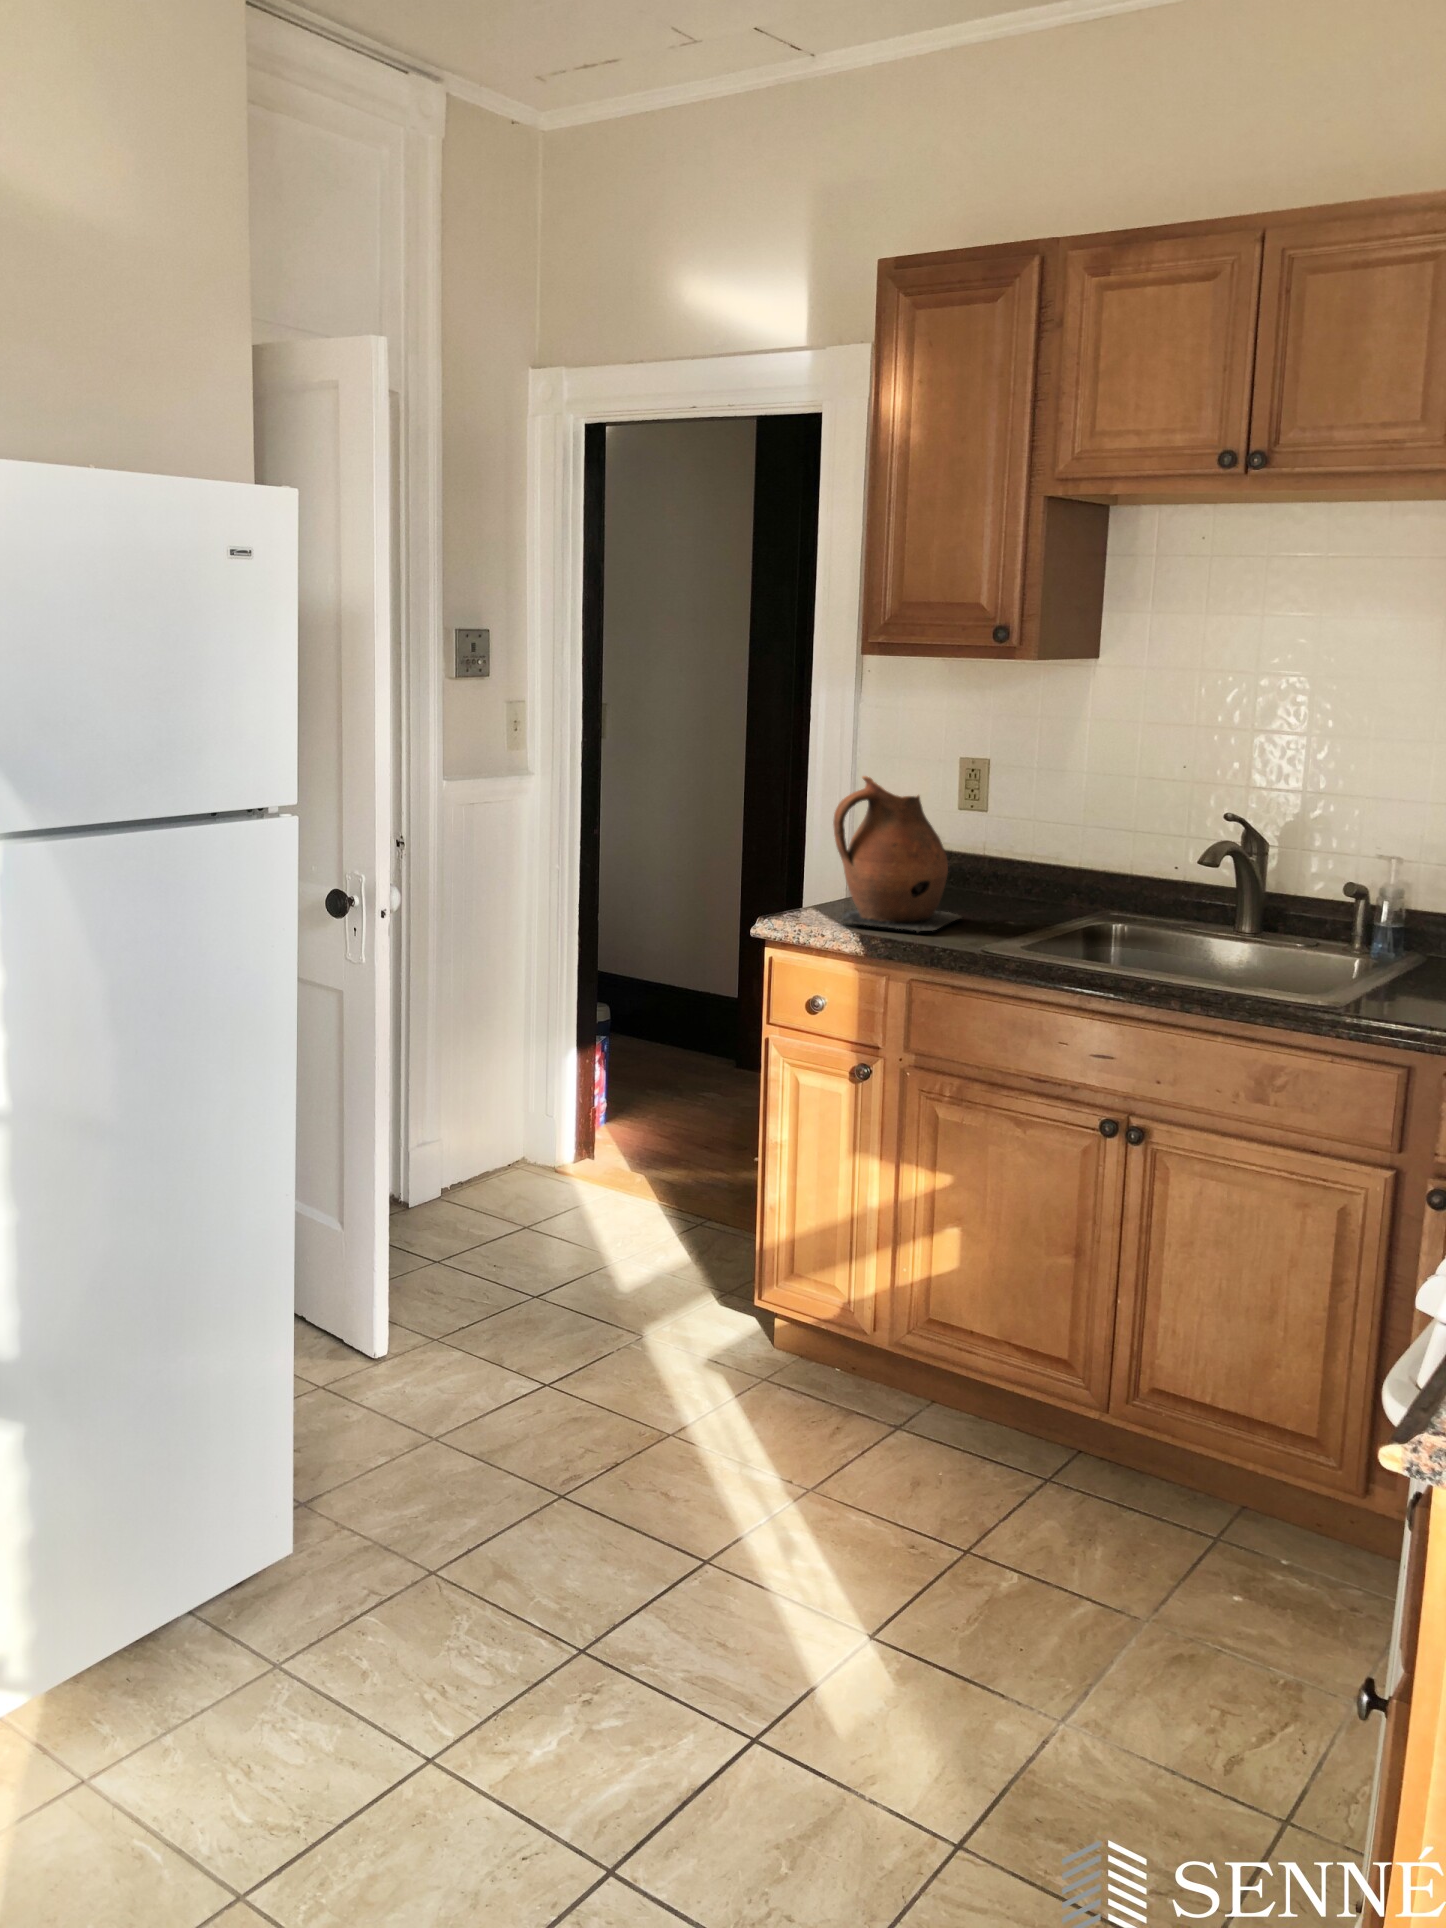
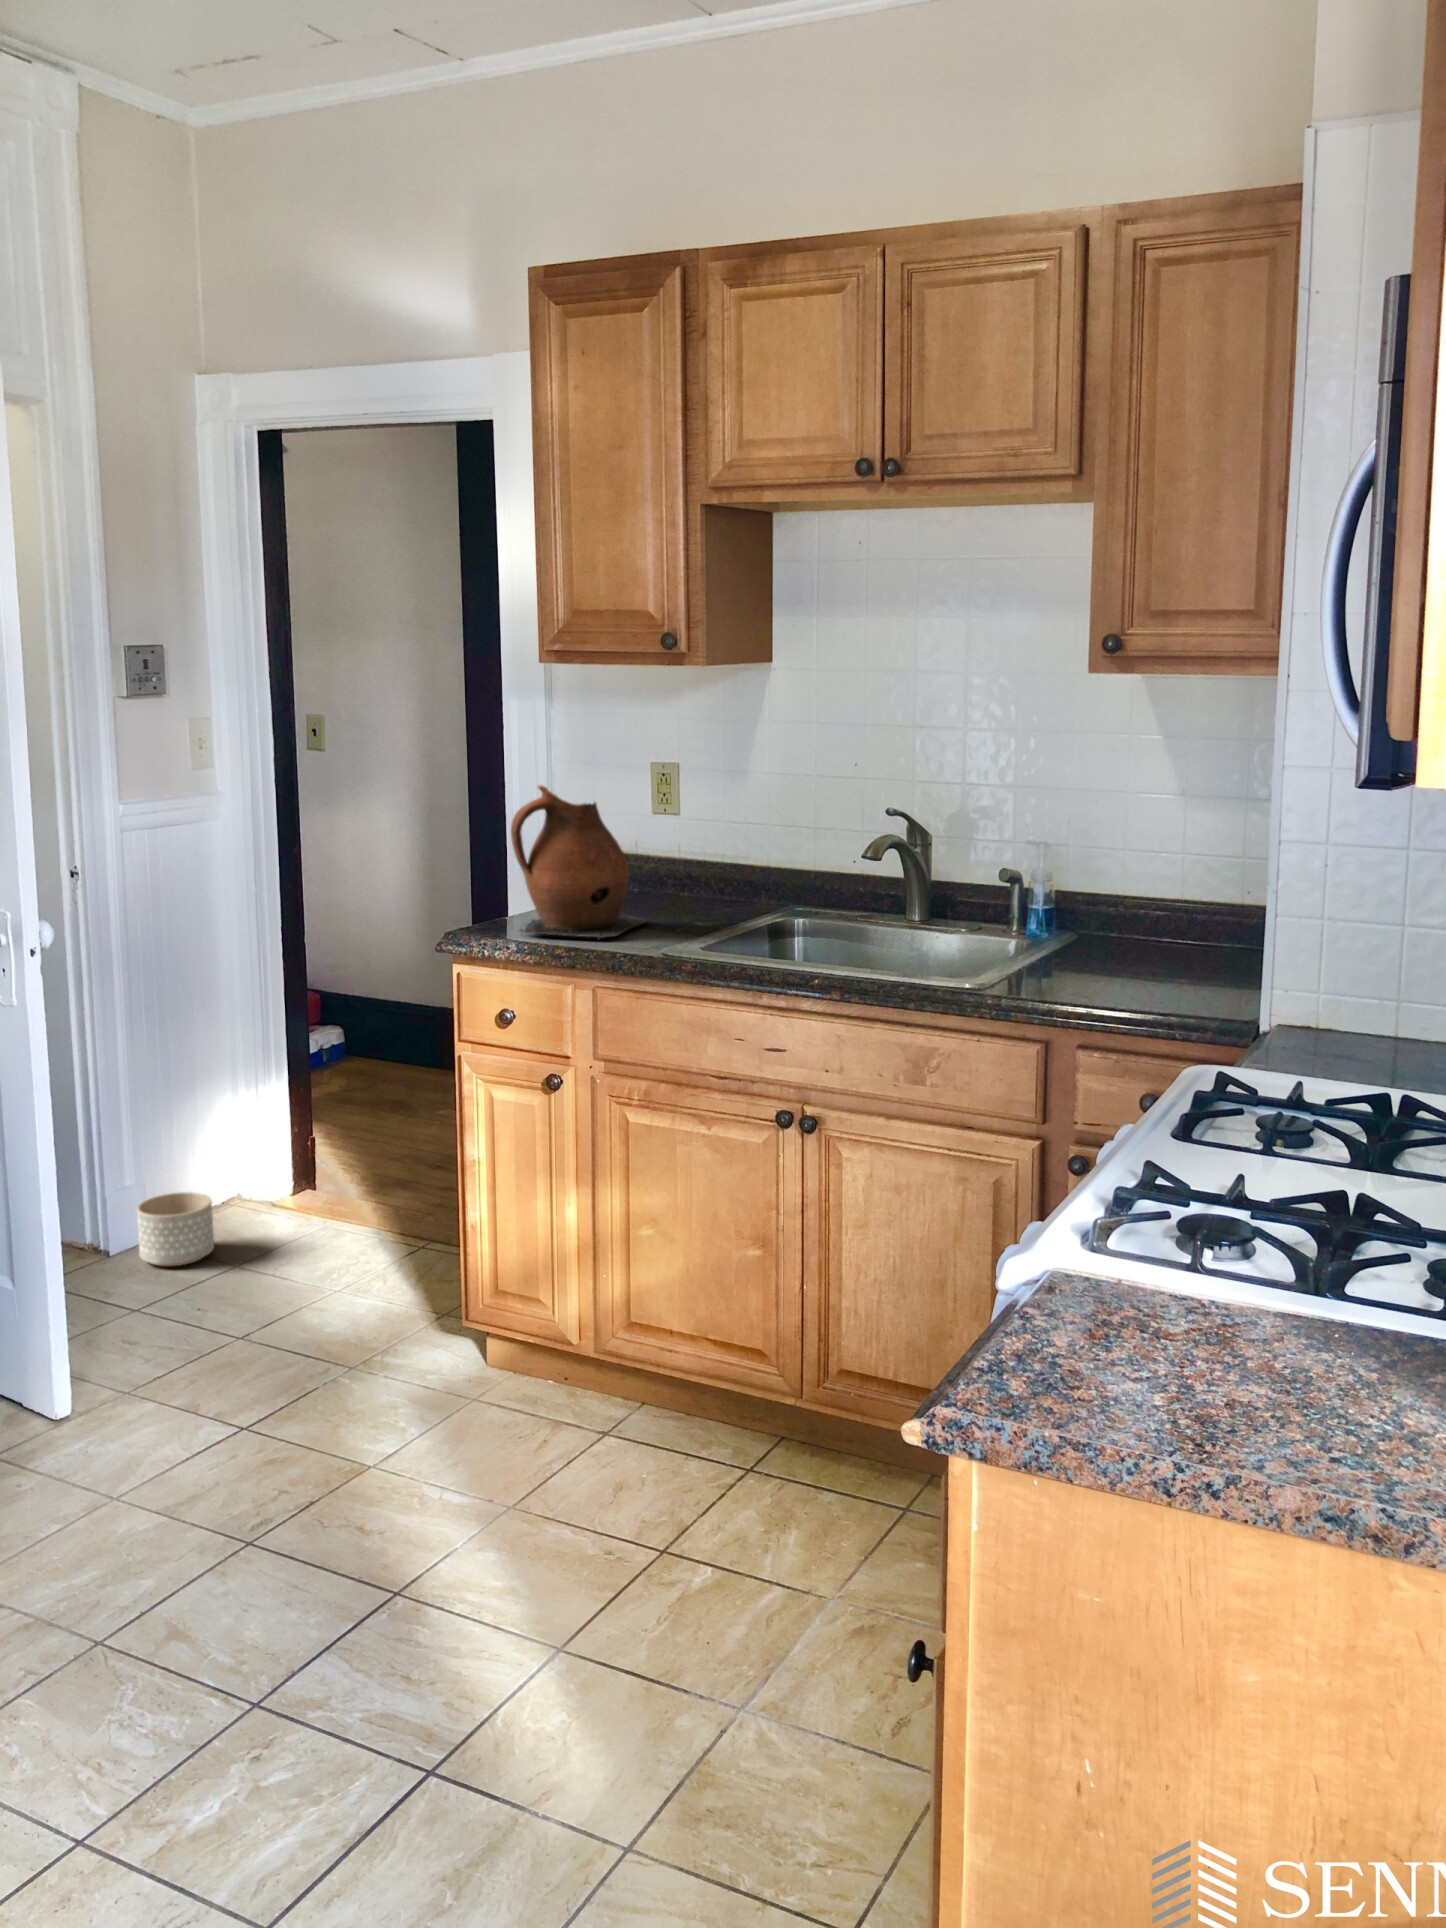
planter: none [439,1153,507,1223] -> present [137,1192,214,1267]

